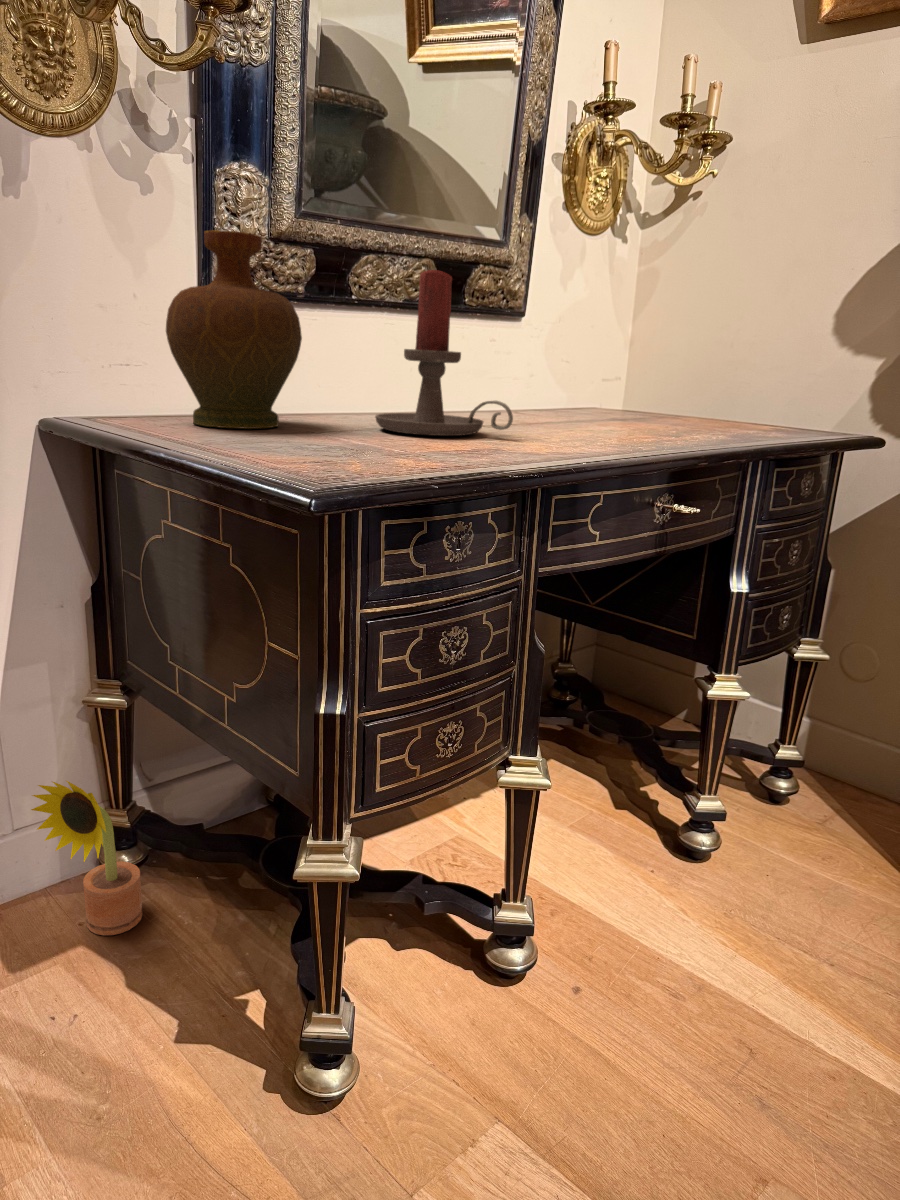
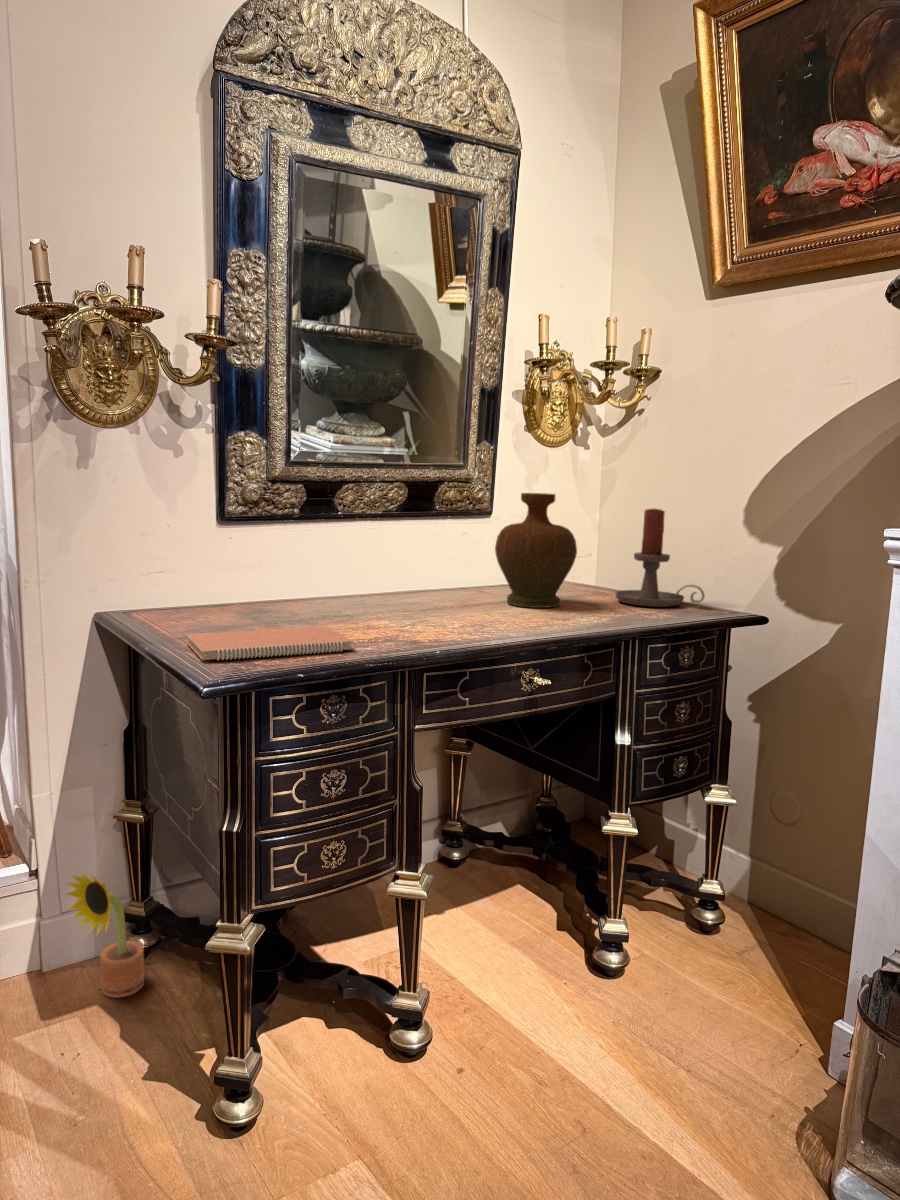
decorative vase: present [166,230,302,429] -> present [495,493,577,608]
candle holder: present [375,270,513,436] -> present [615,509,705,607]
notebook: none [220,433,469,468] -> present [186,626,353,660]

